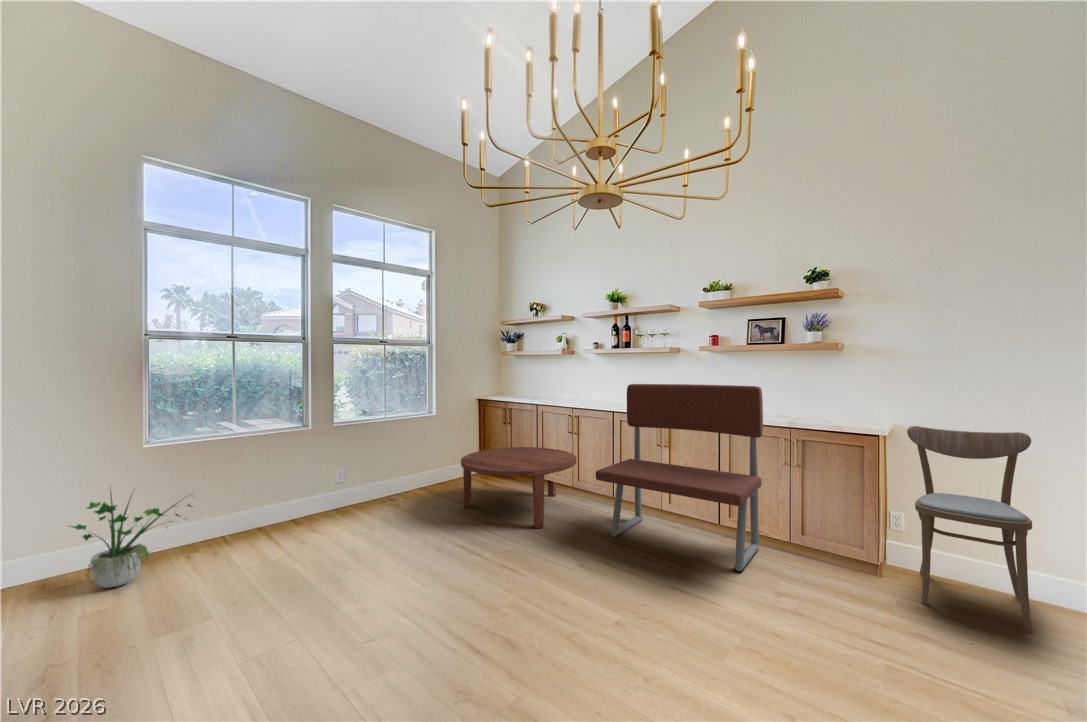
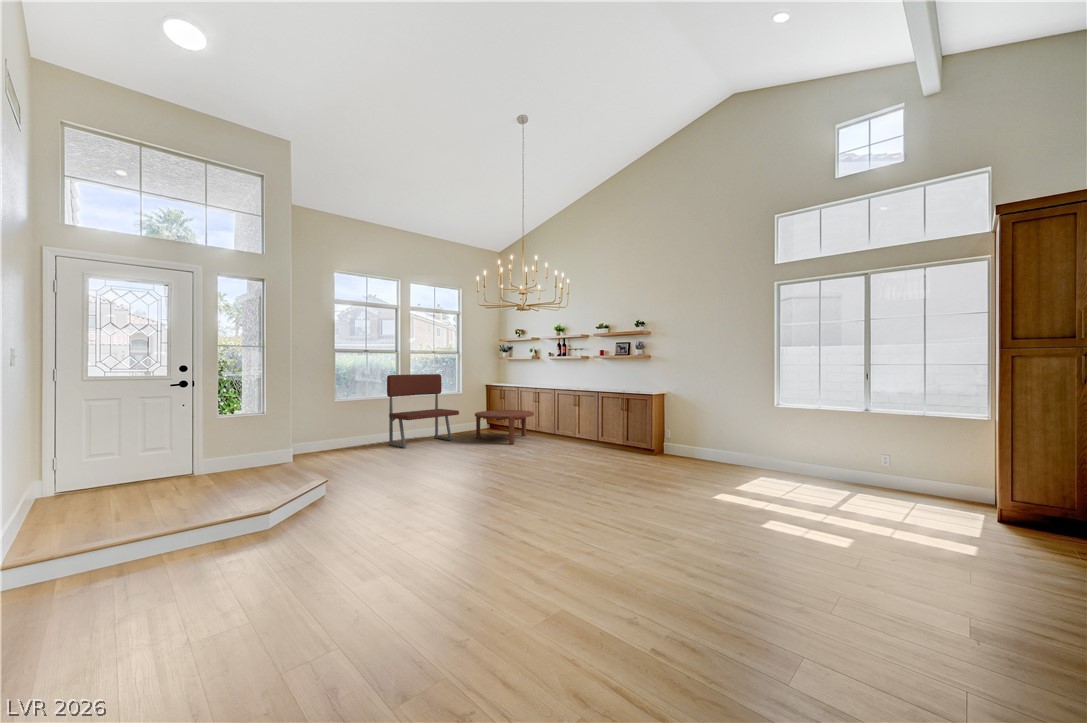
bench: present [596,384,763,571] -> present [387,374,459,448]
dining chair: present [907,426,1033,633] -> none [653,392,697,465]
potted plant: present [70,494,192,588] -> none [322,411,362,454]

